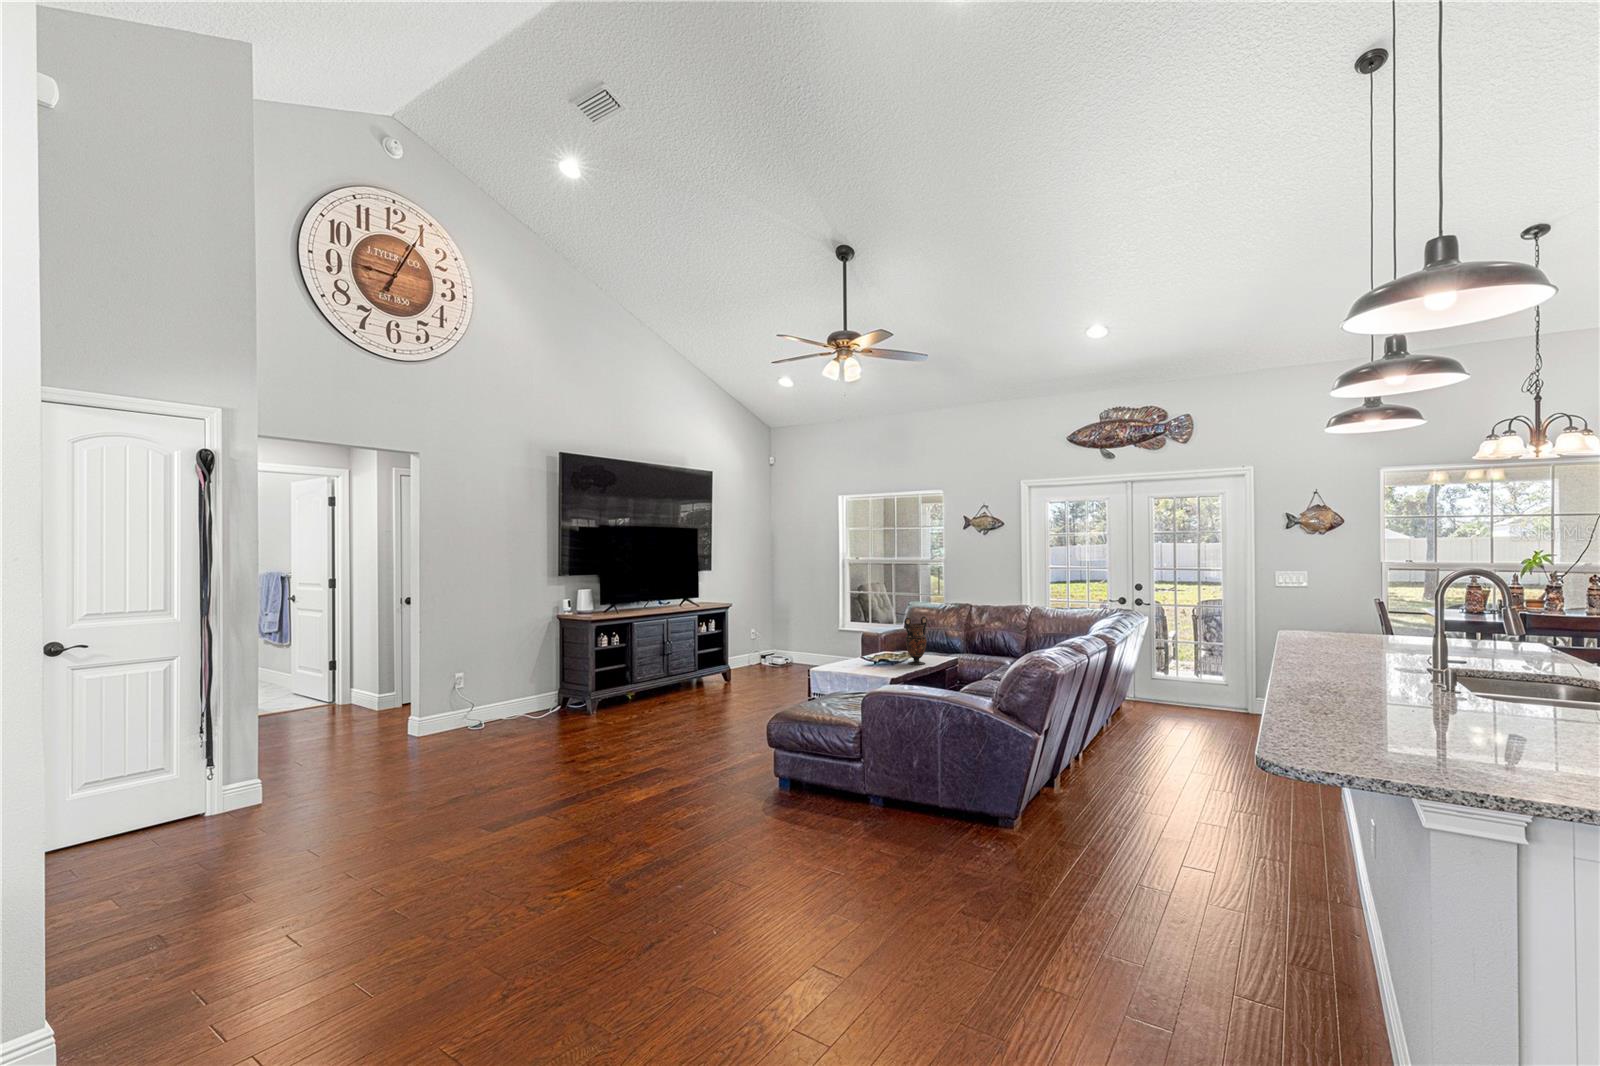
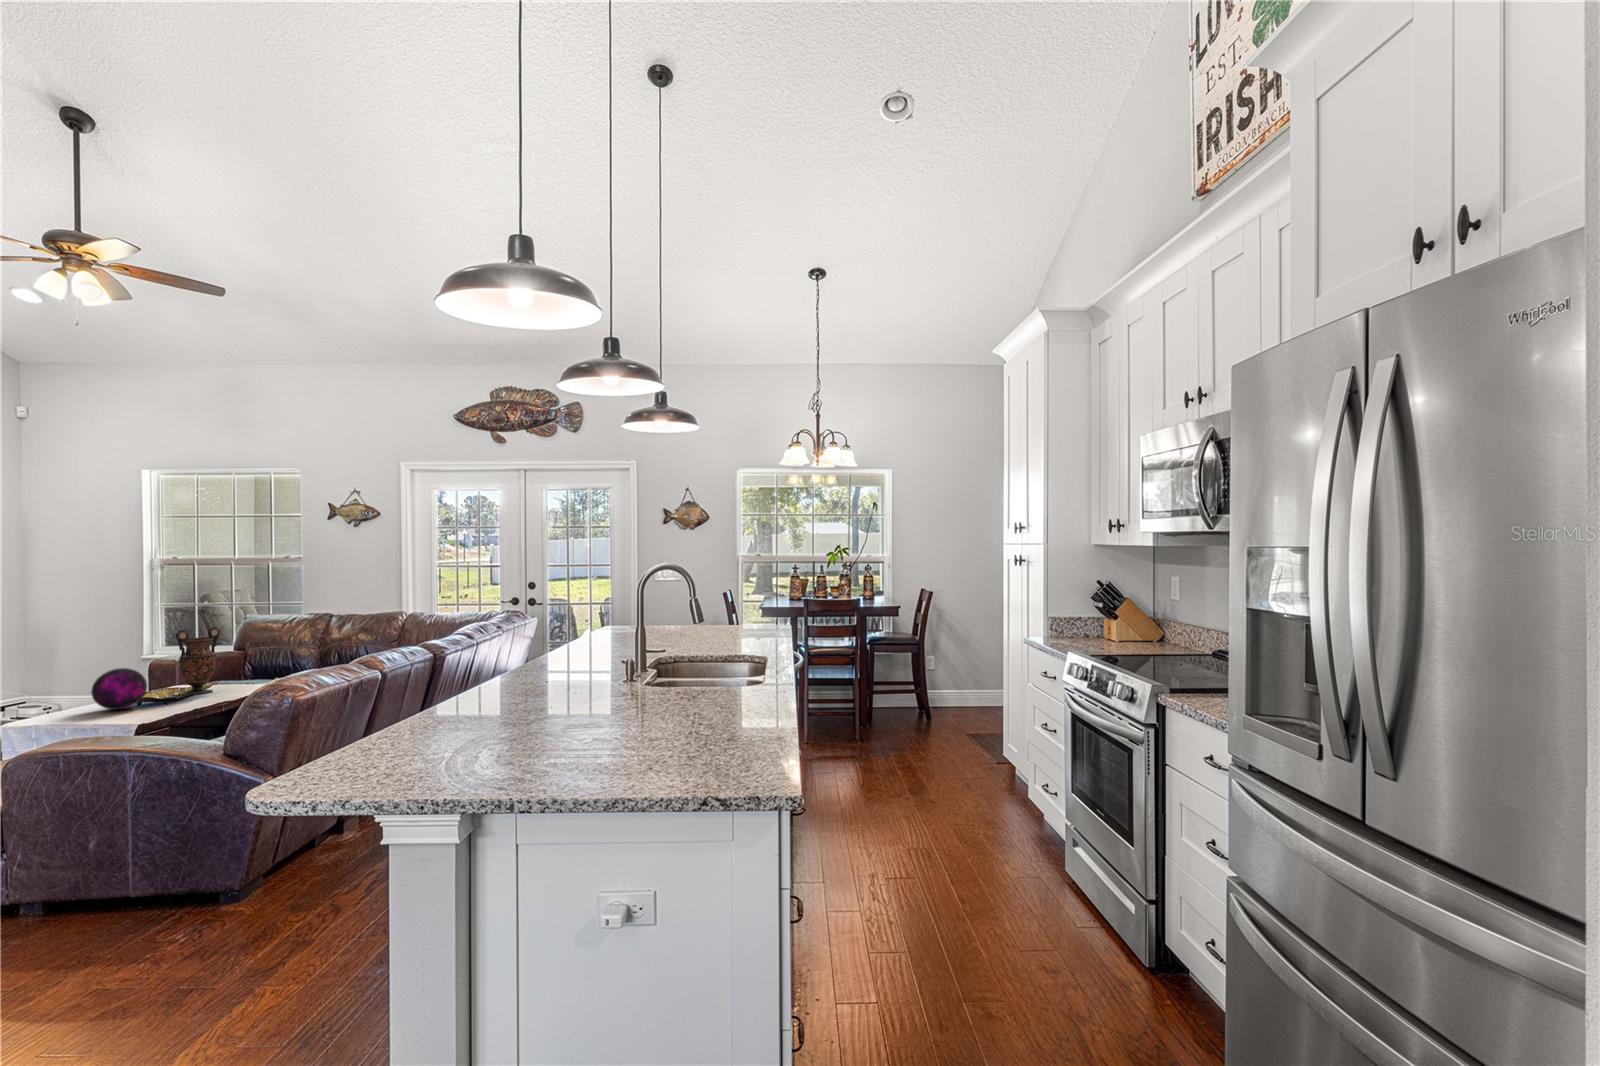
decorative orb: none [869,643,897,671] -> present [91,668,147,710]

